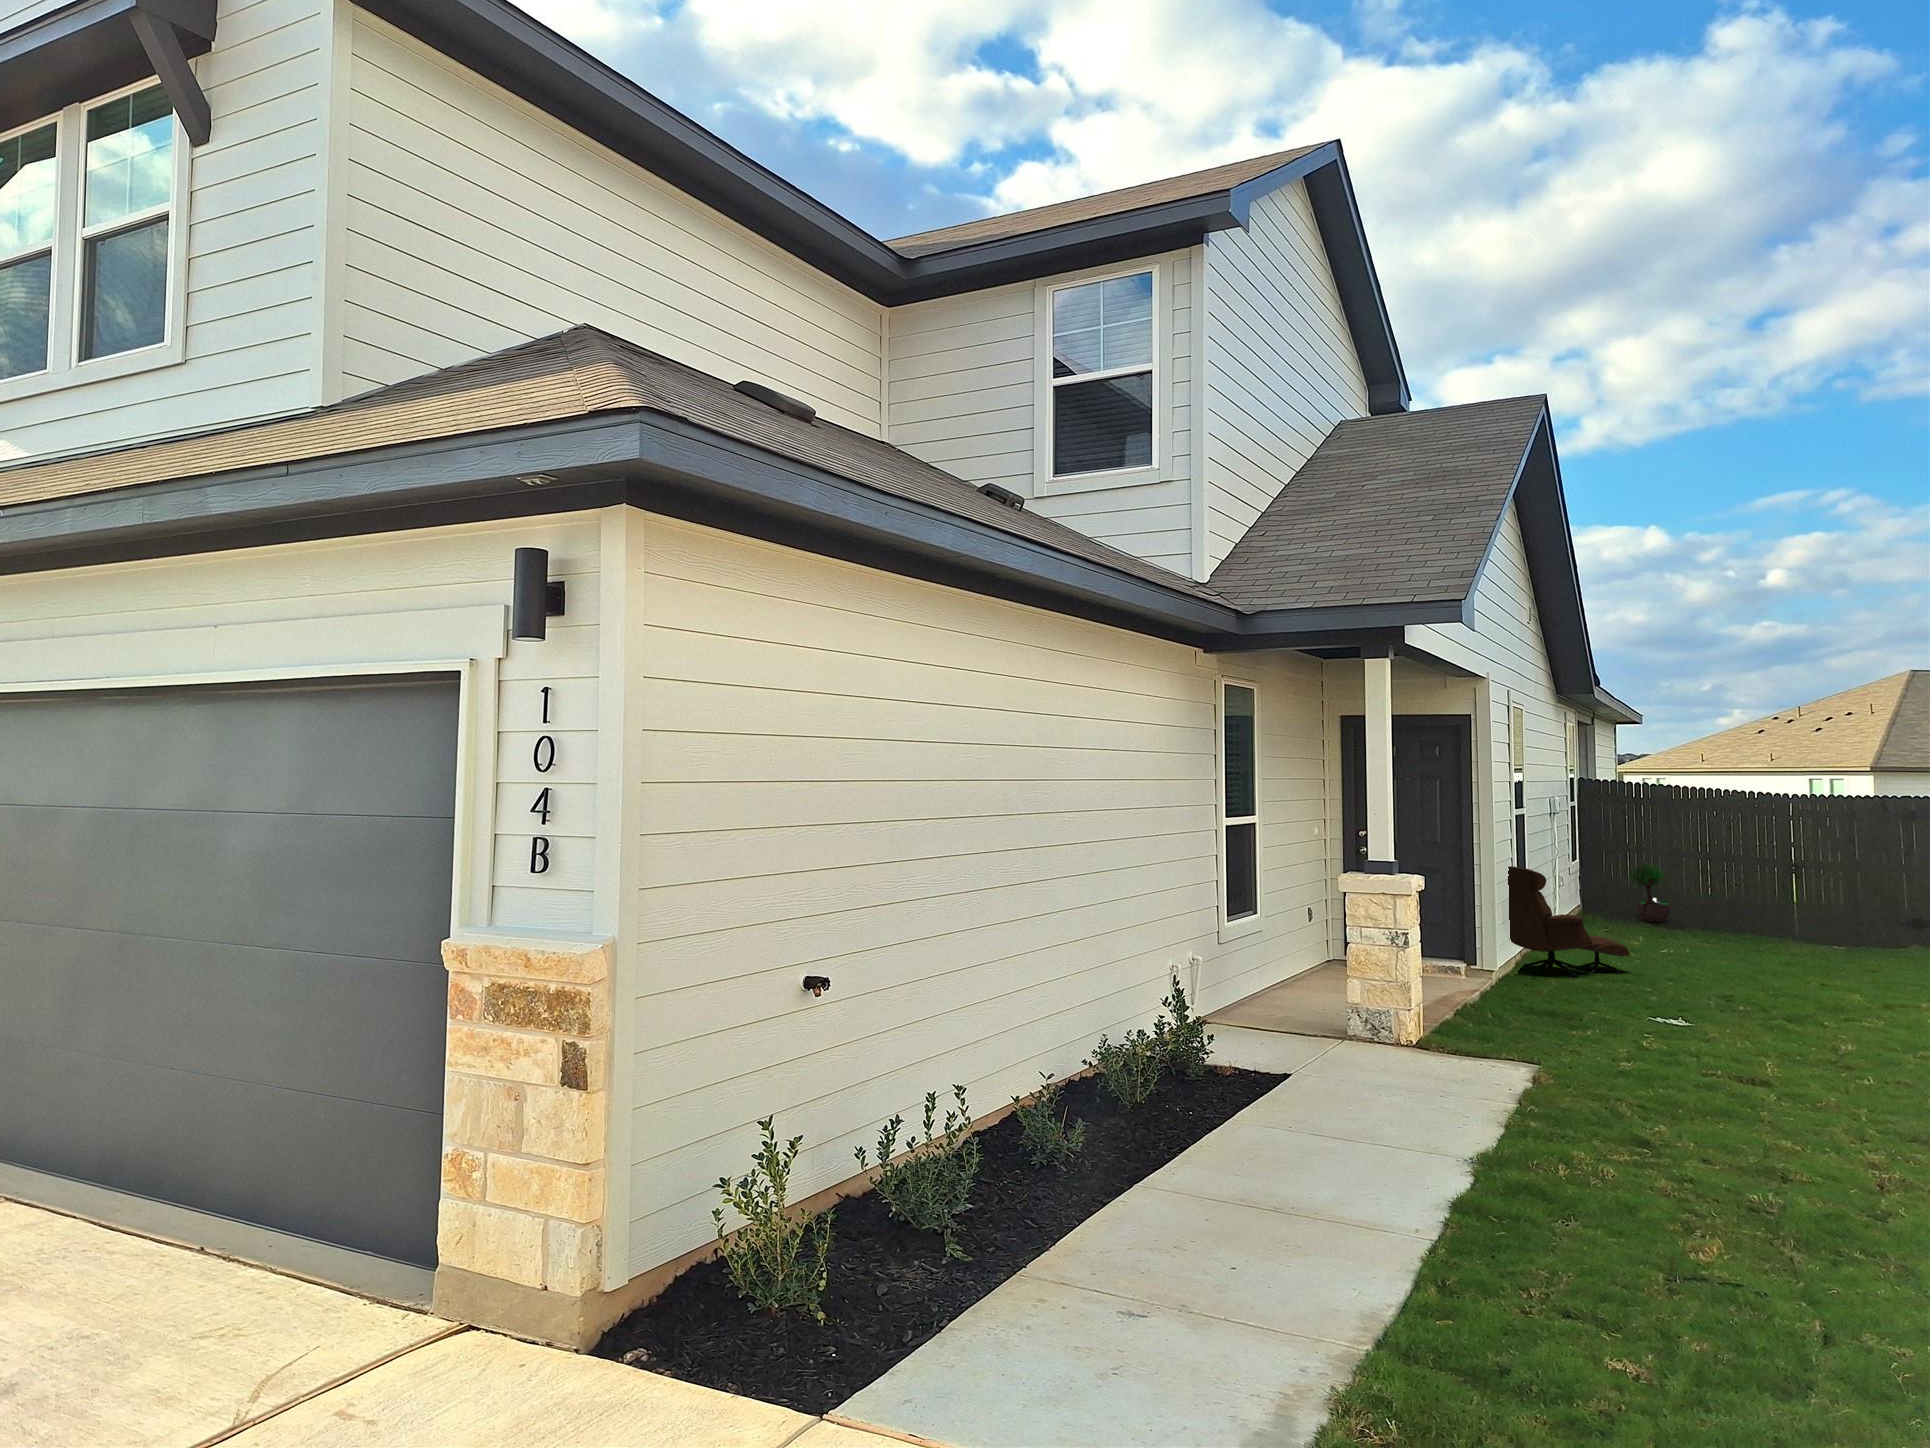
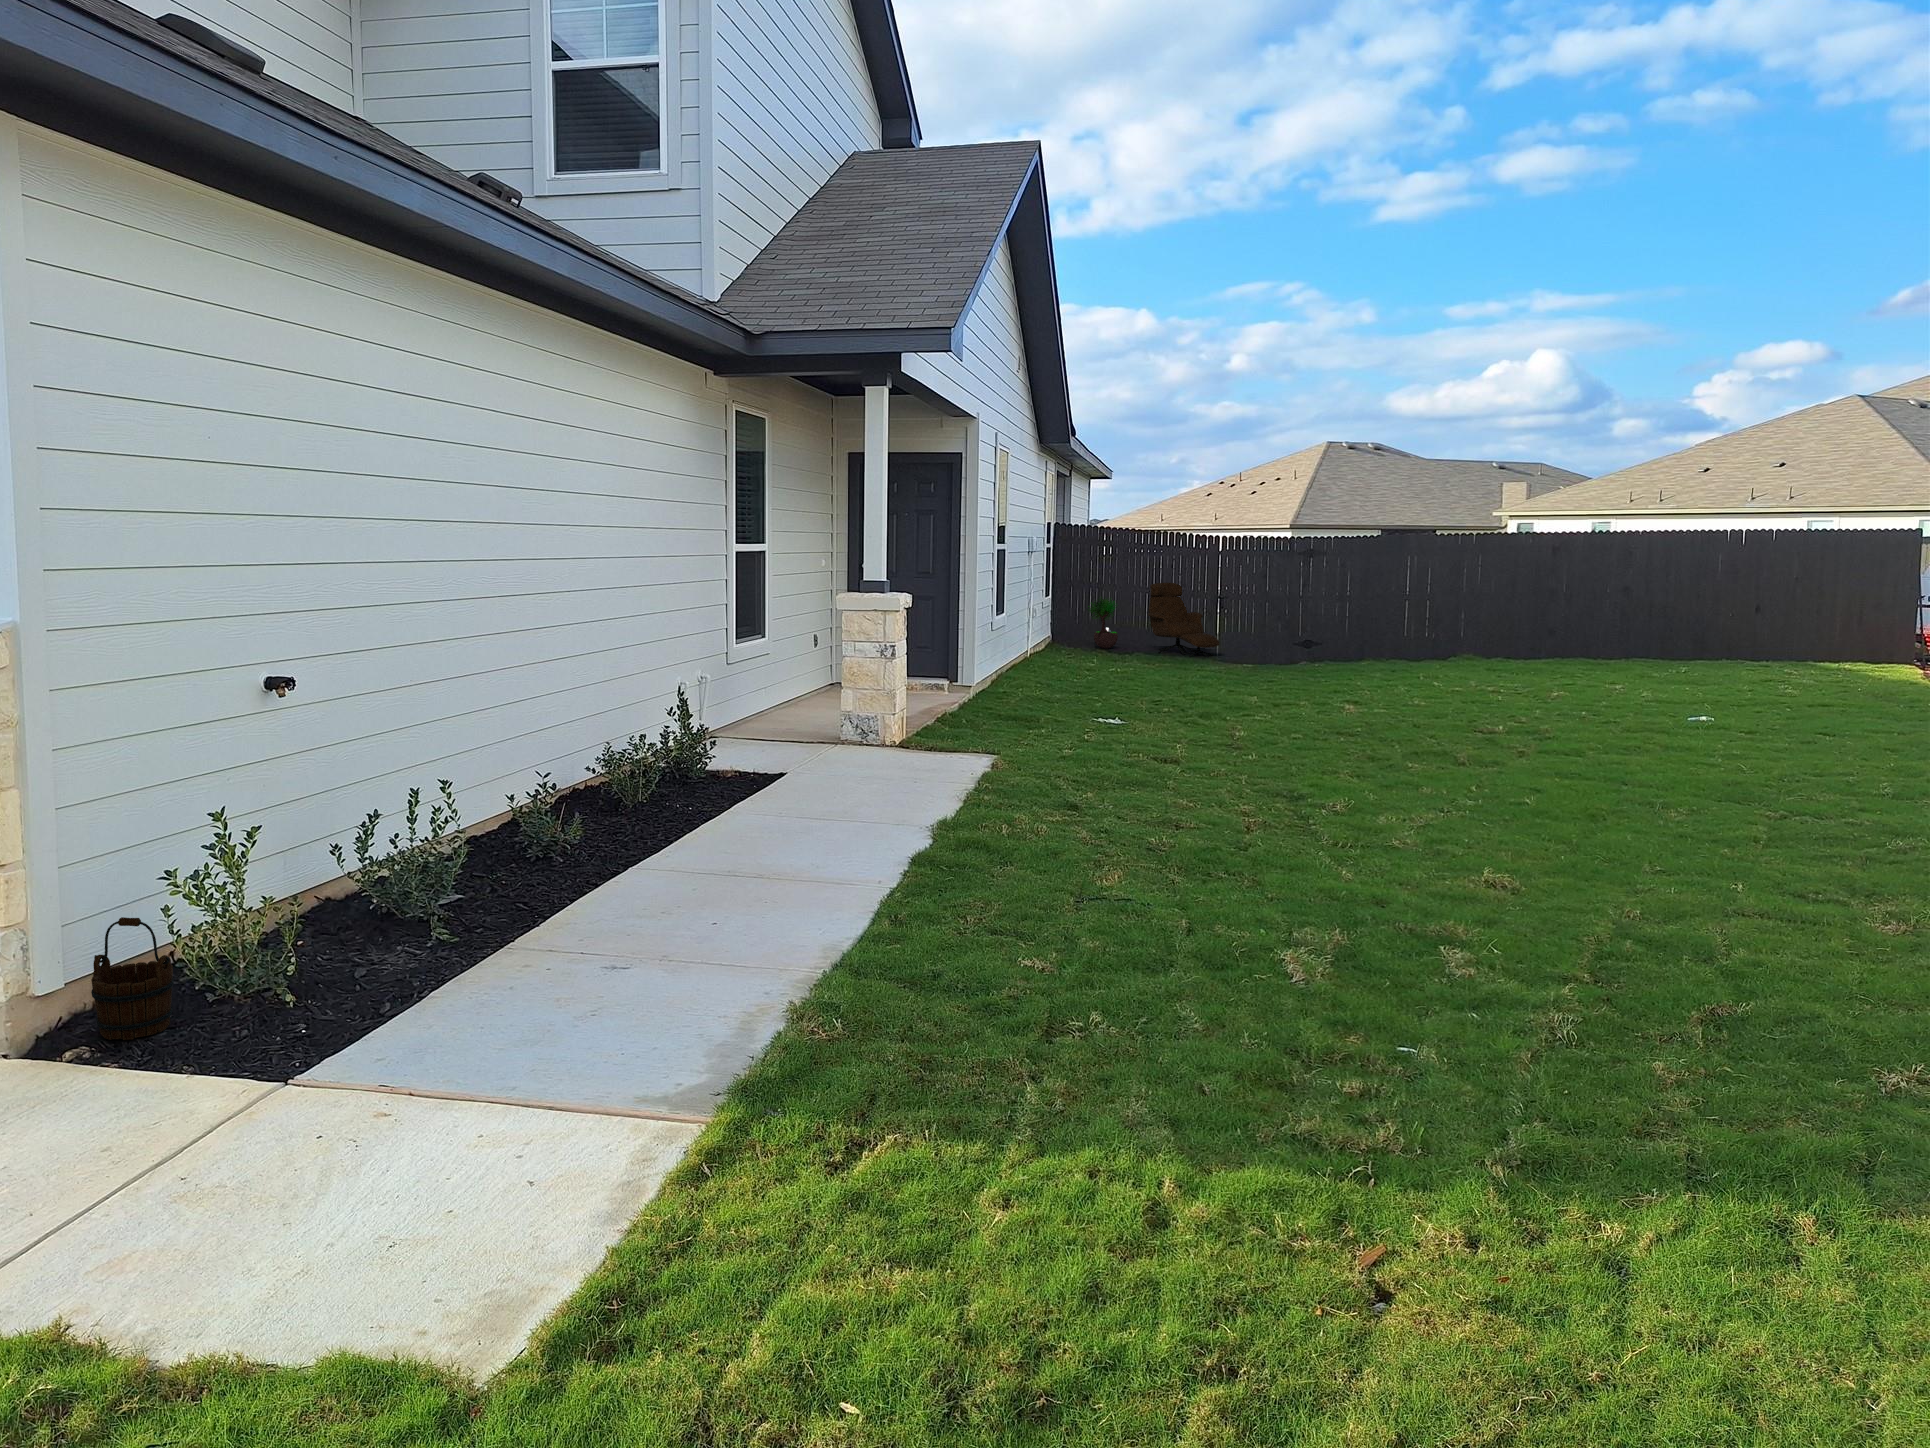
lounge chair: present [1508,866,1630,977] -> present [1148,583,1219,657]
wooden bucket: none [649,1220,718,1348] -> present [91,917,174,1040]

